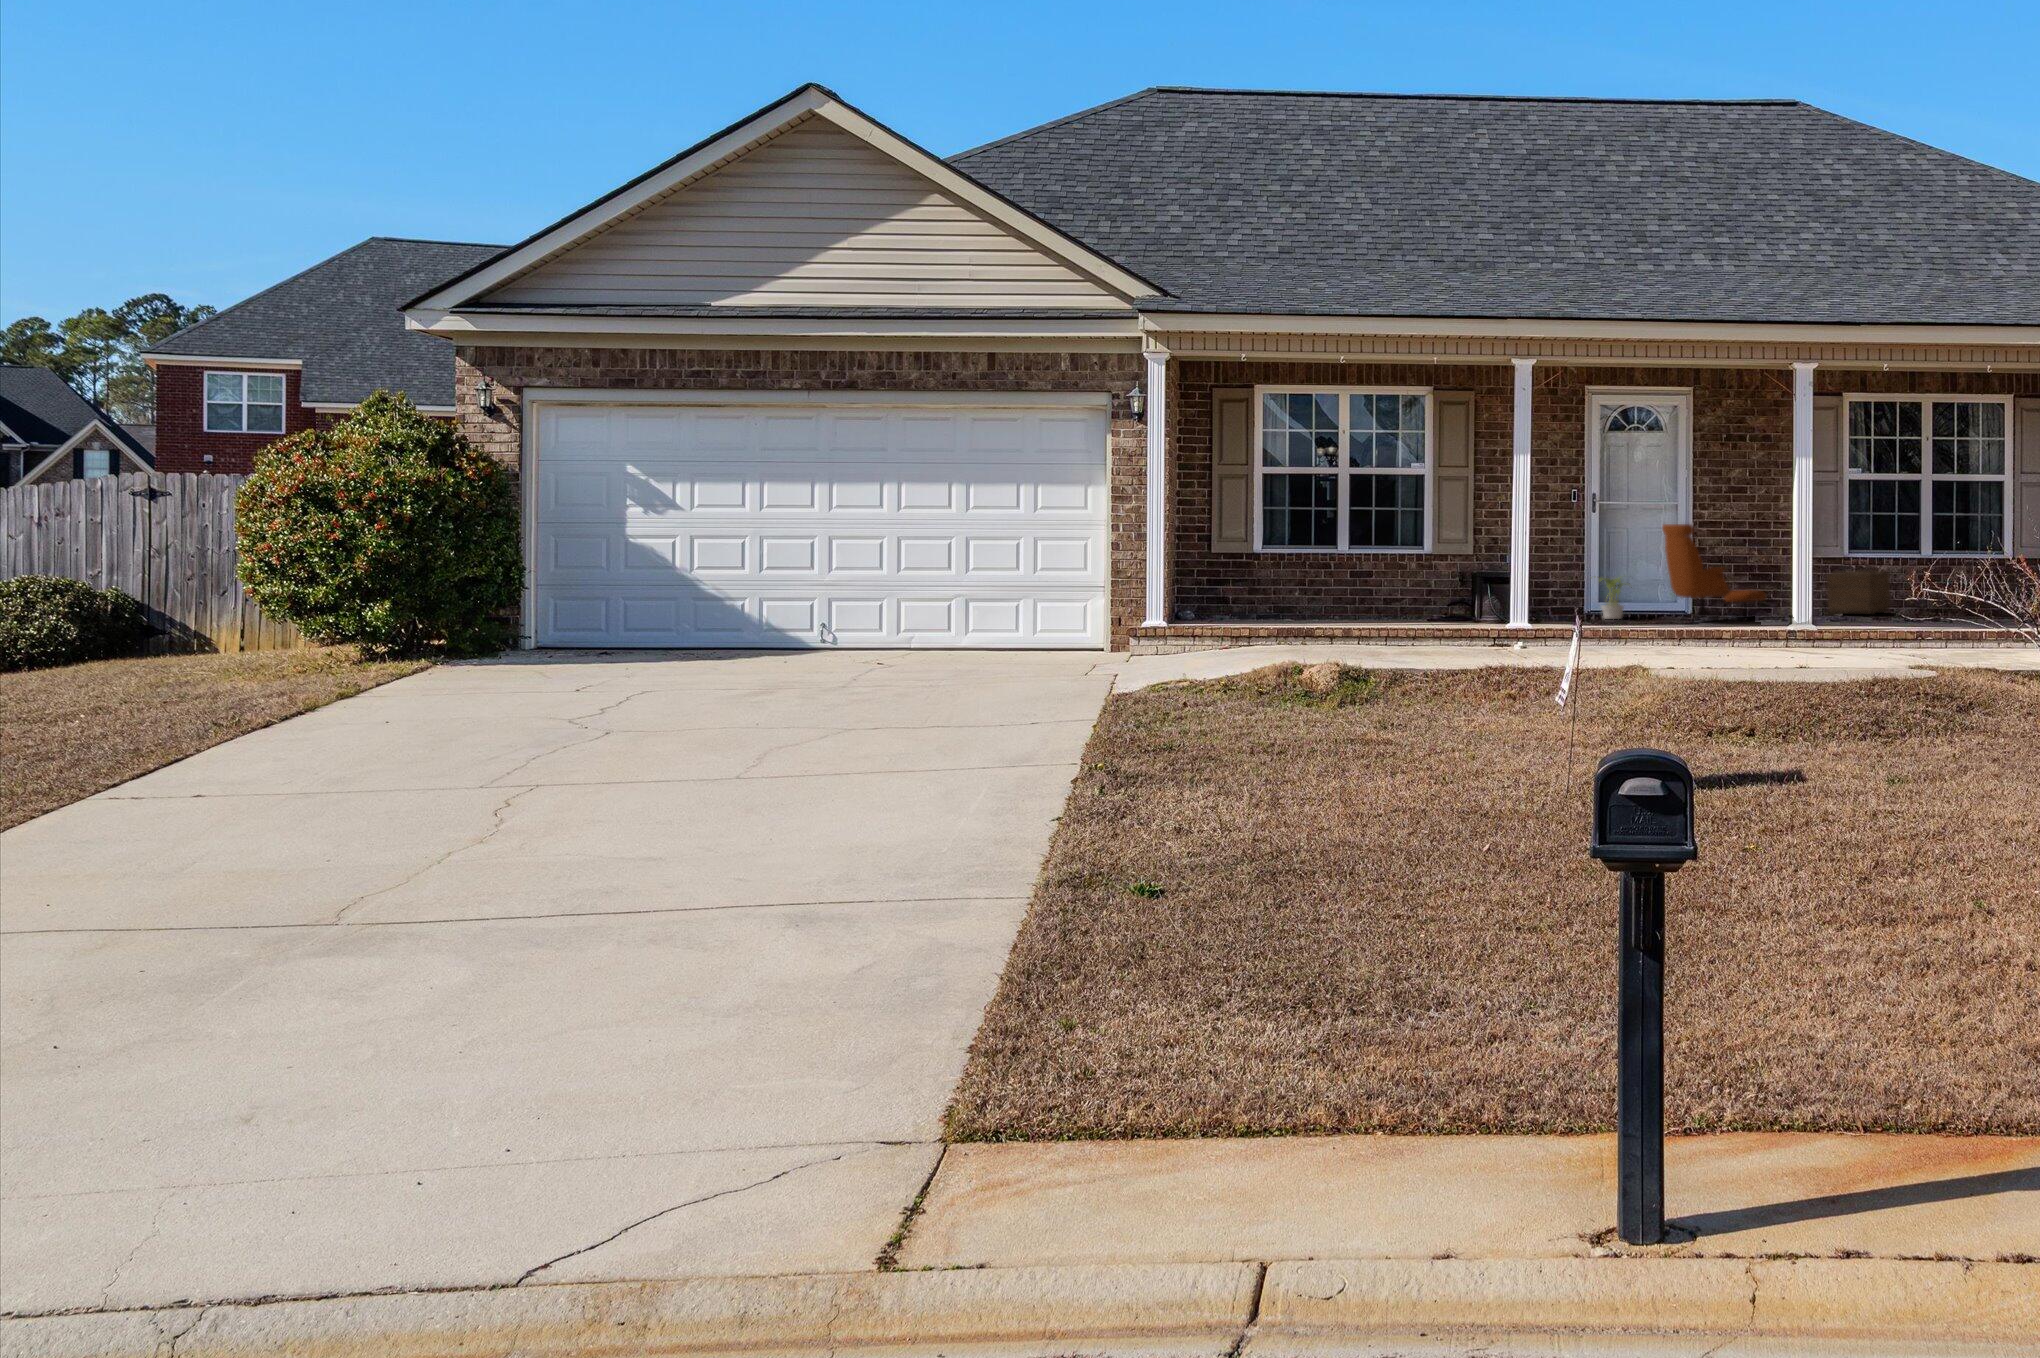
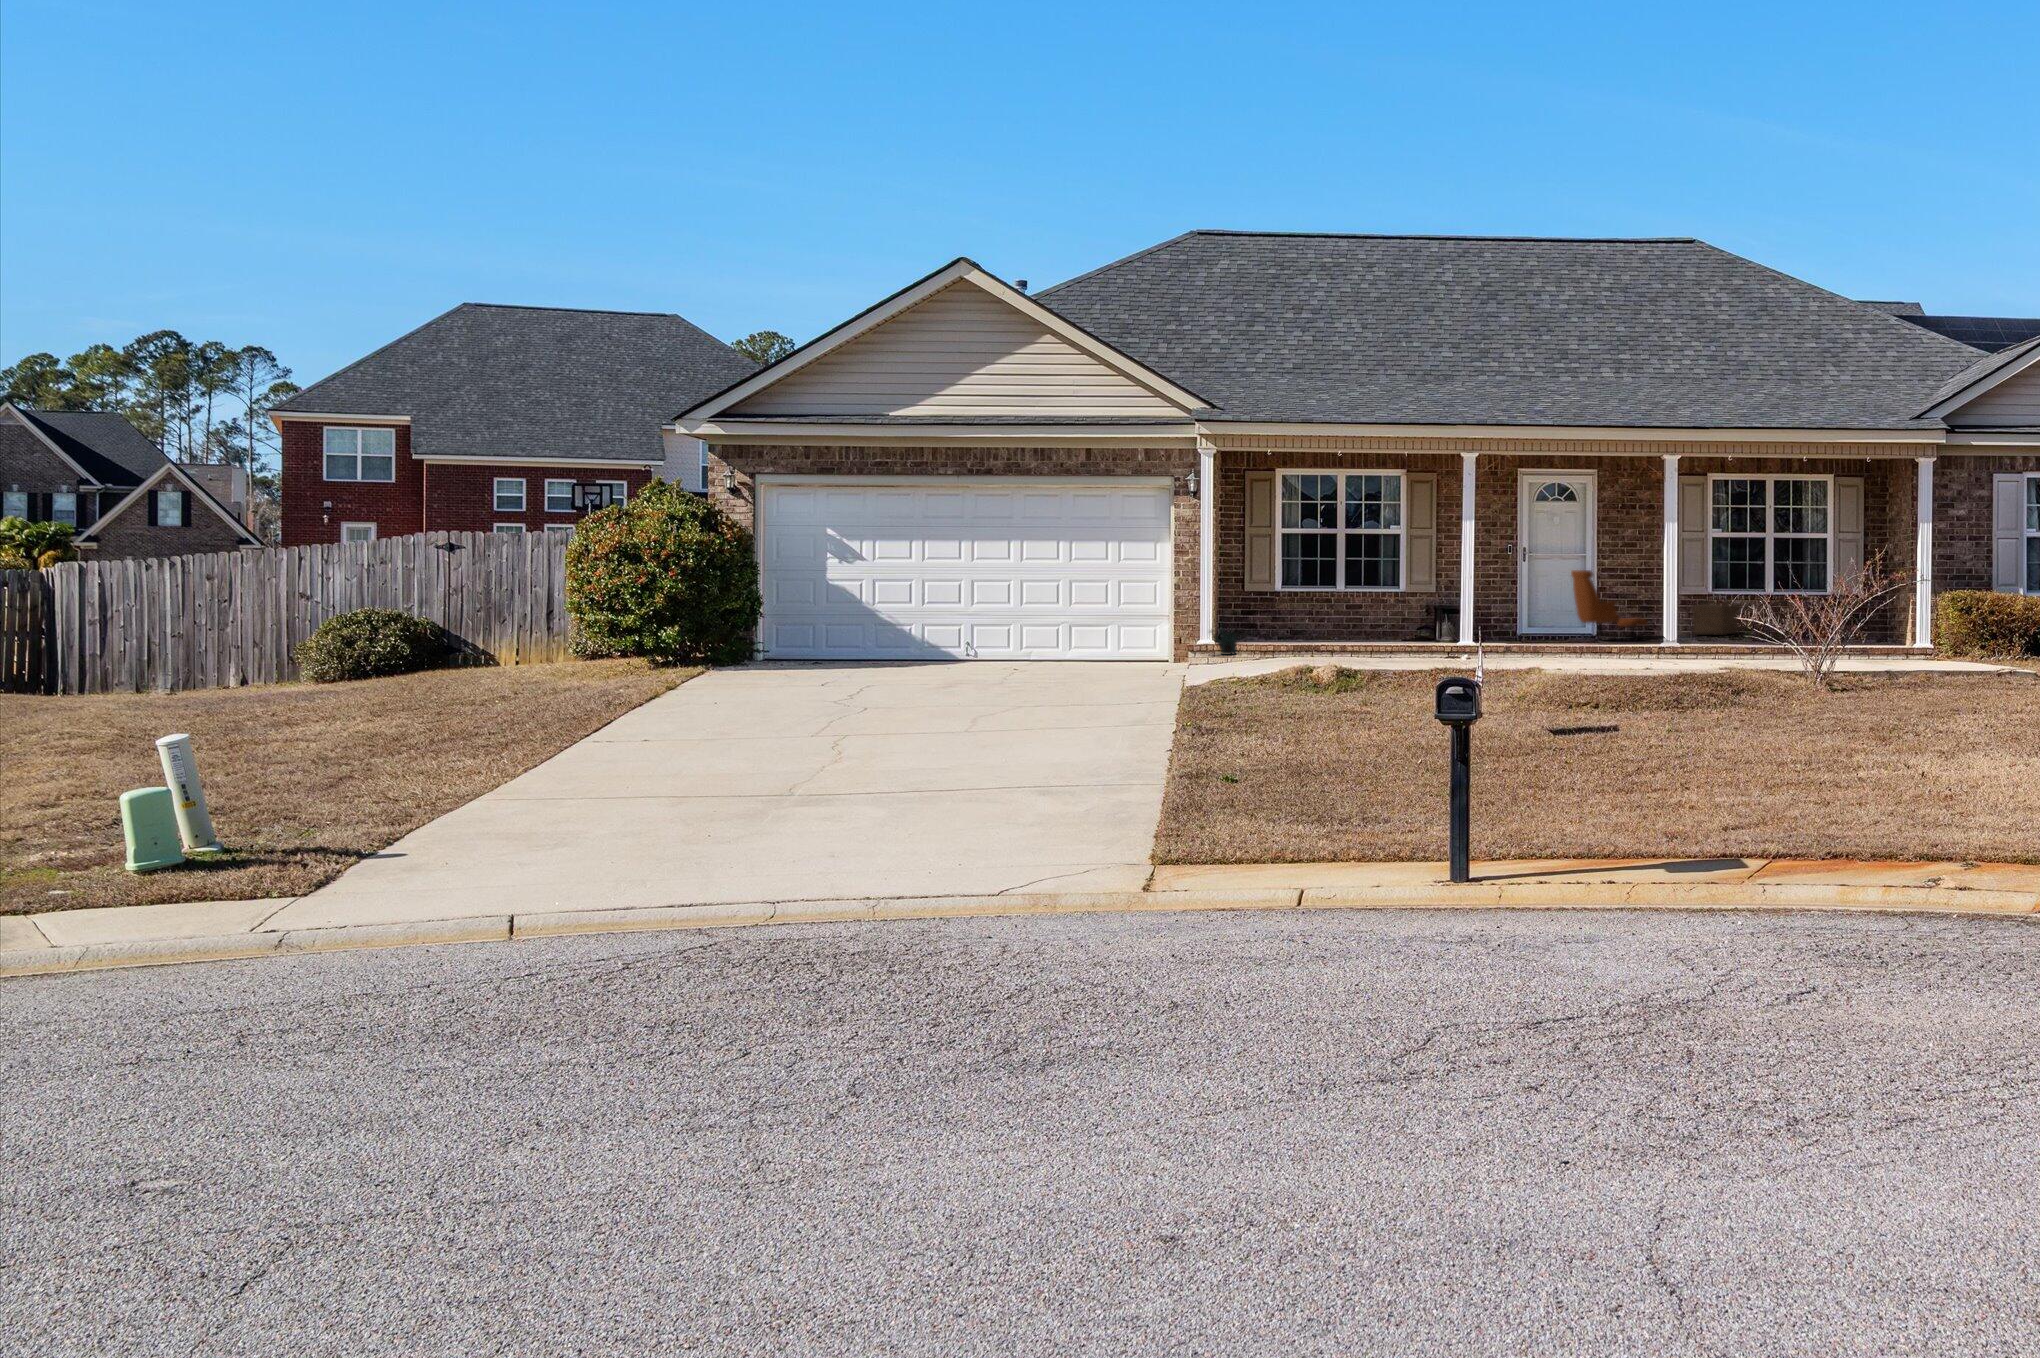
potted plant: present [1600,578,1632,619] -> none [1520,608,1551,639]
watering can: none [1157,606,1203,642] -> present [1211,631,1237,655]

